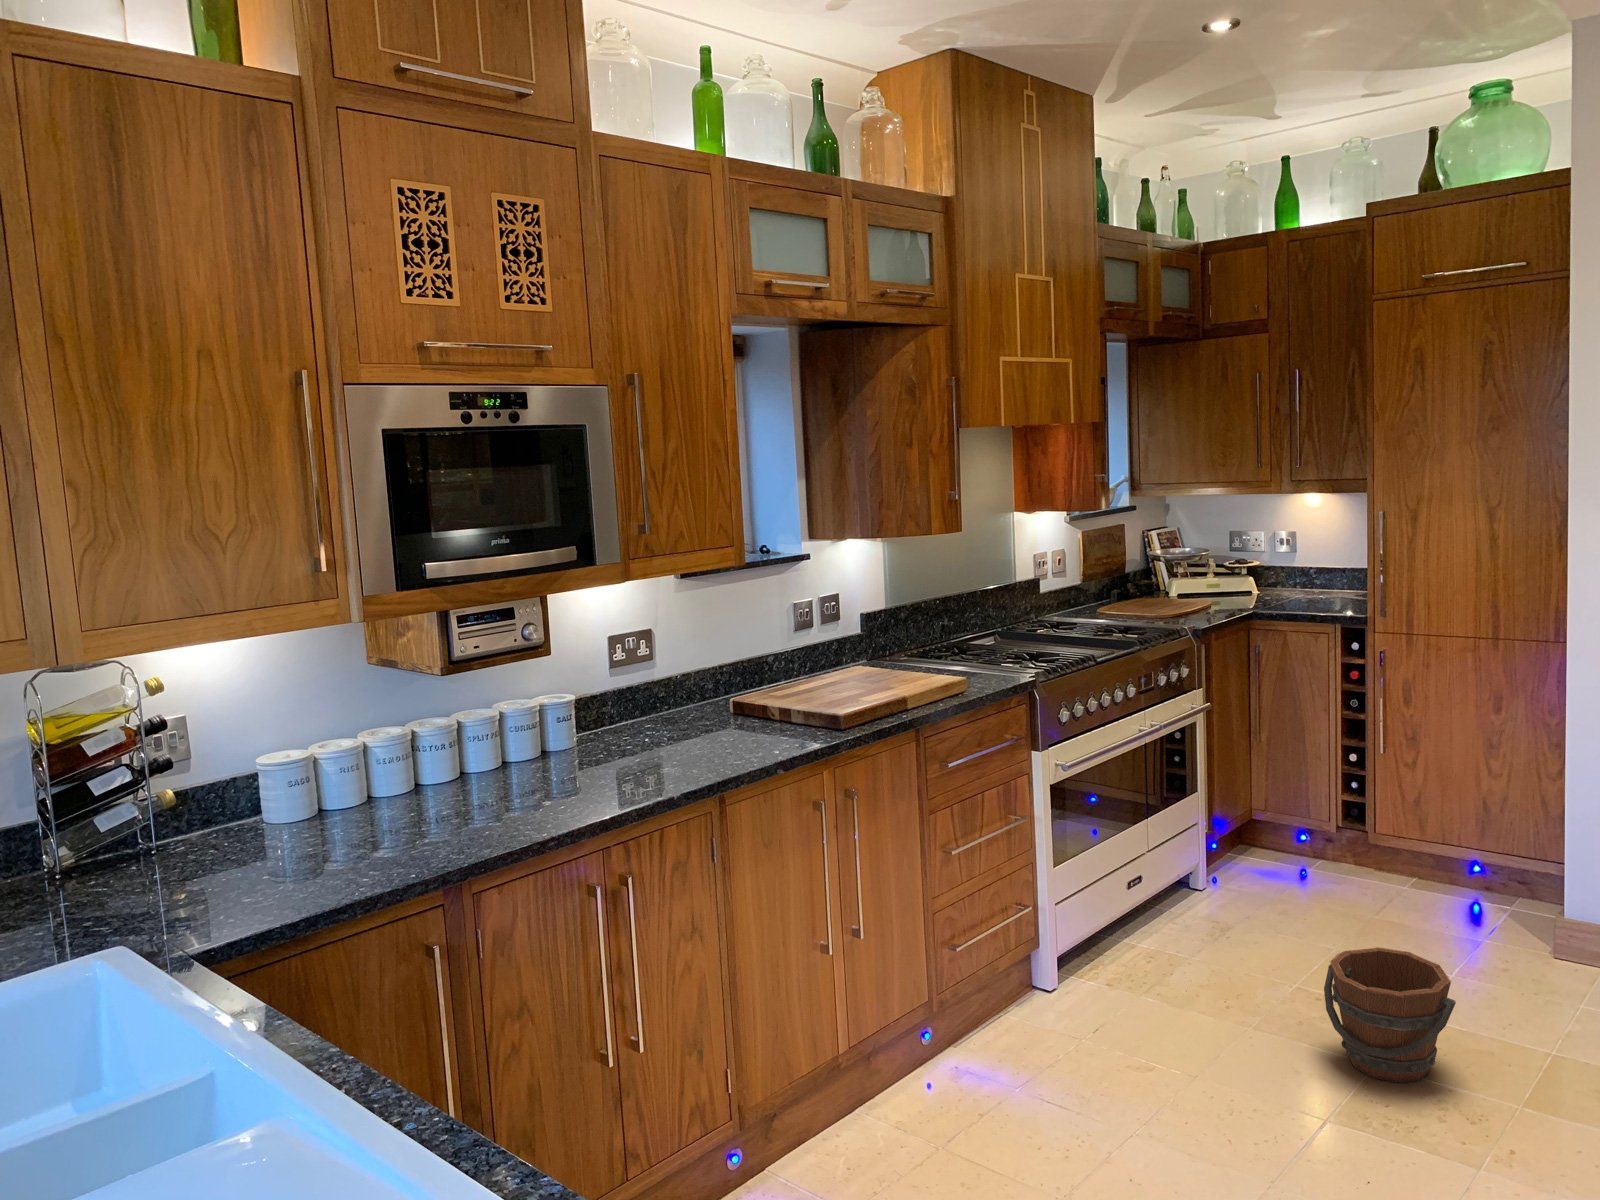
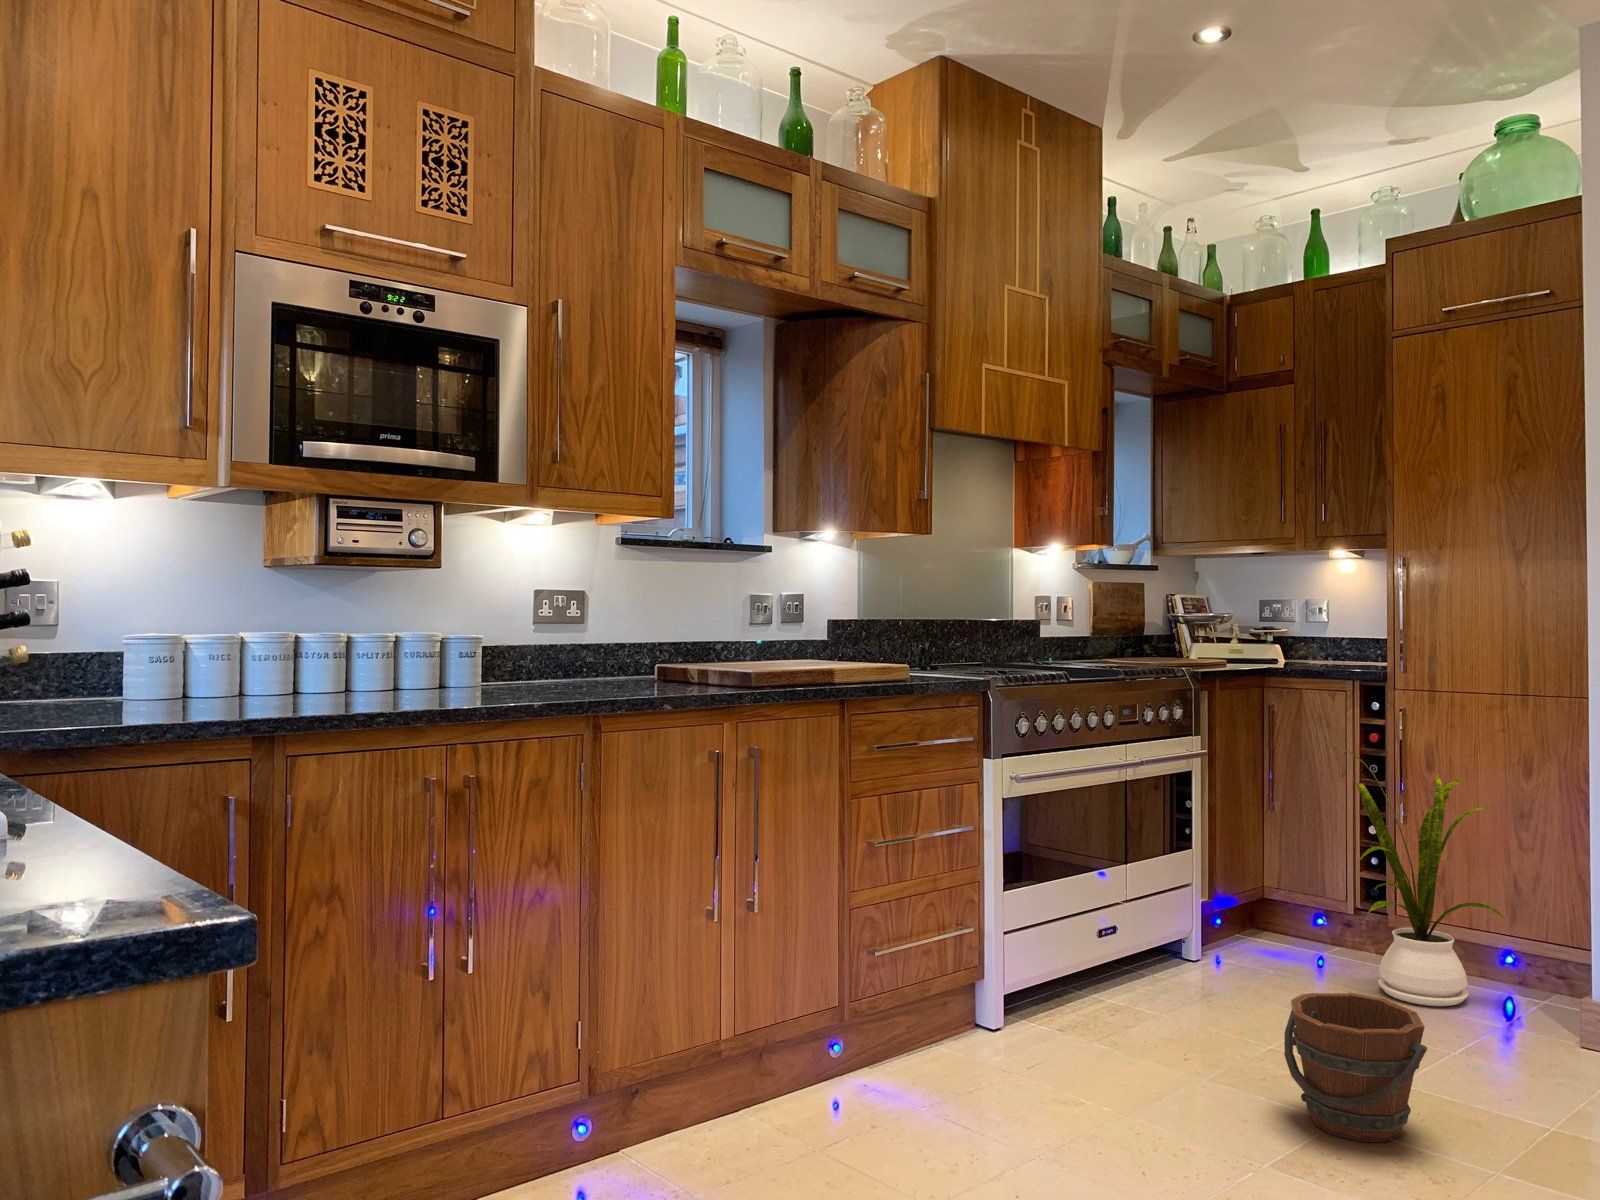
house plant: none [1320,692,1482,921] -> present [1332,746,1504,1006]

